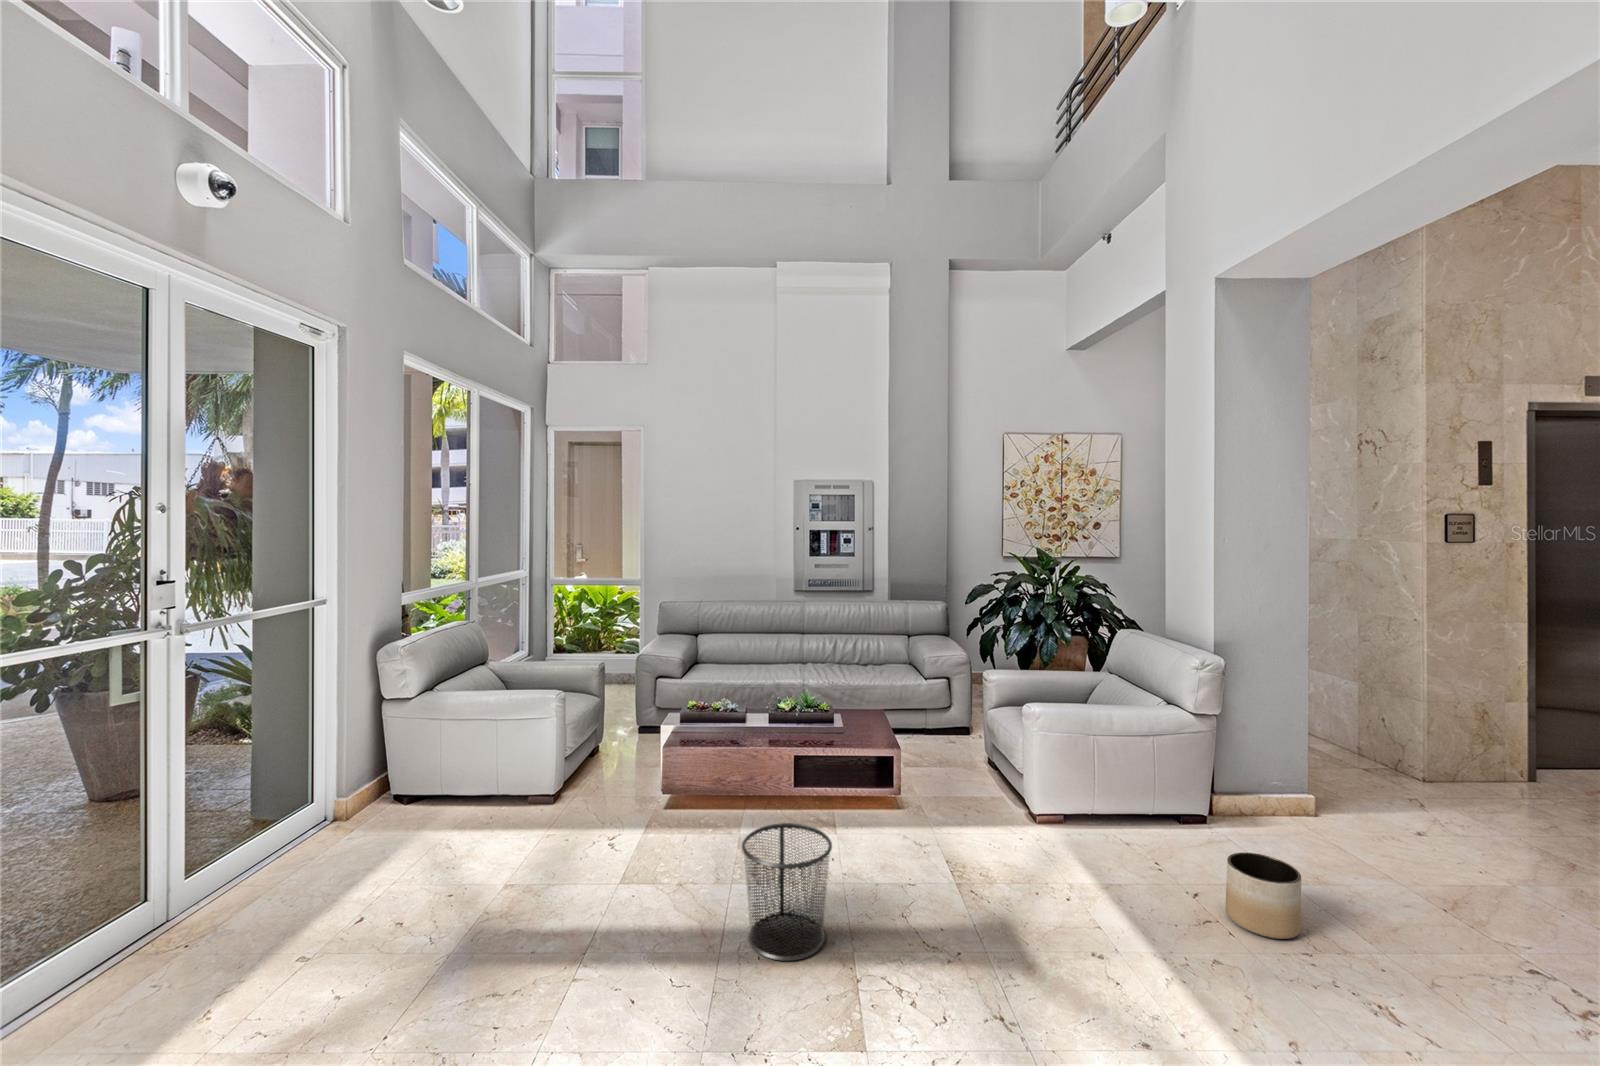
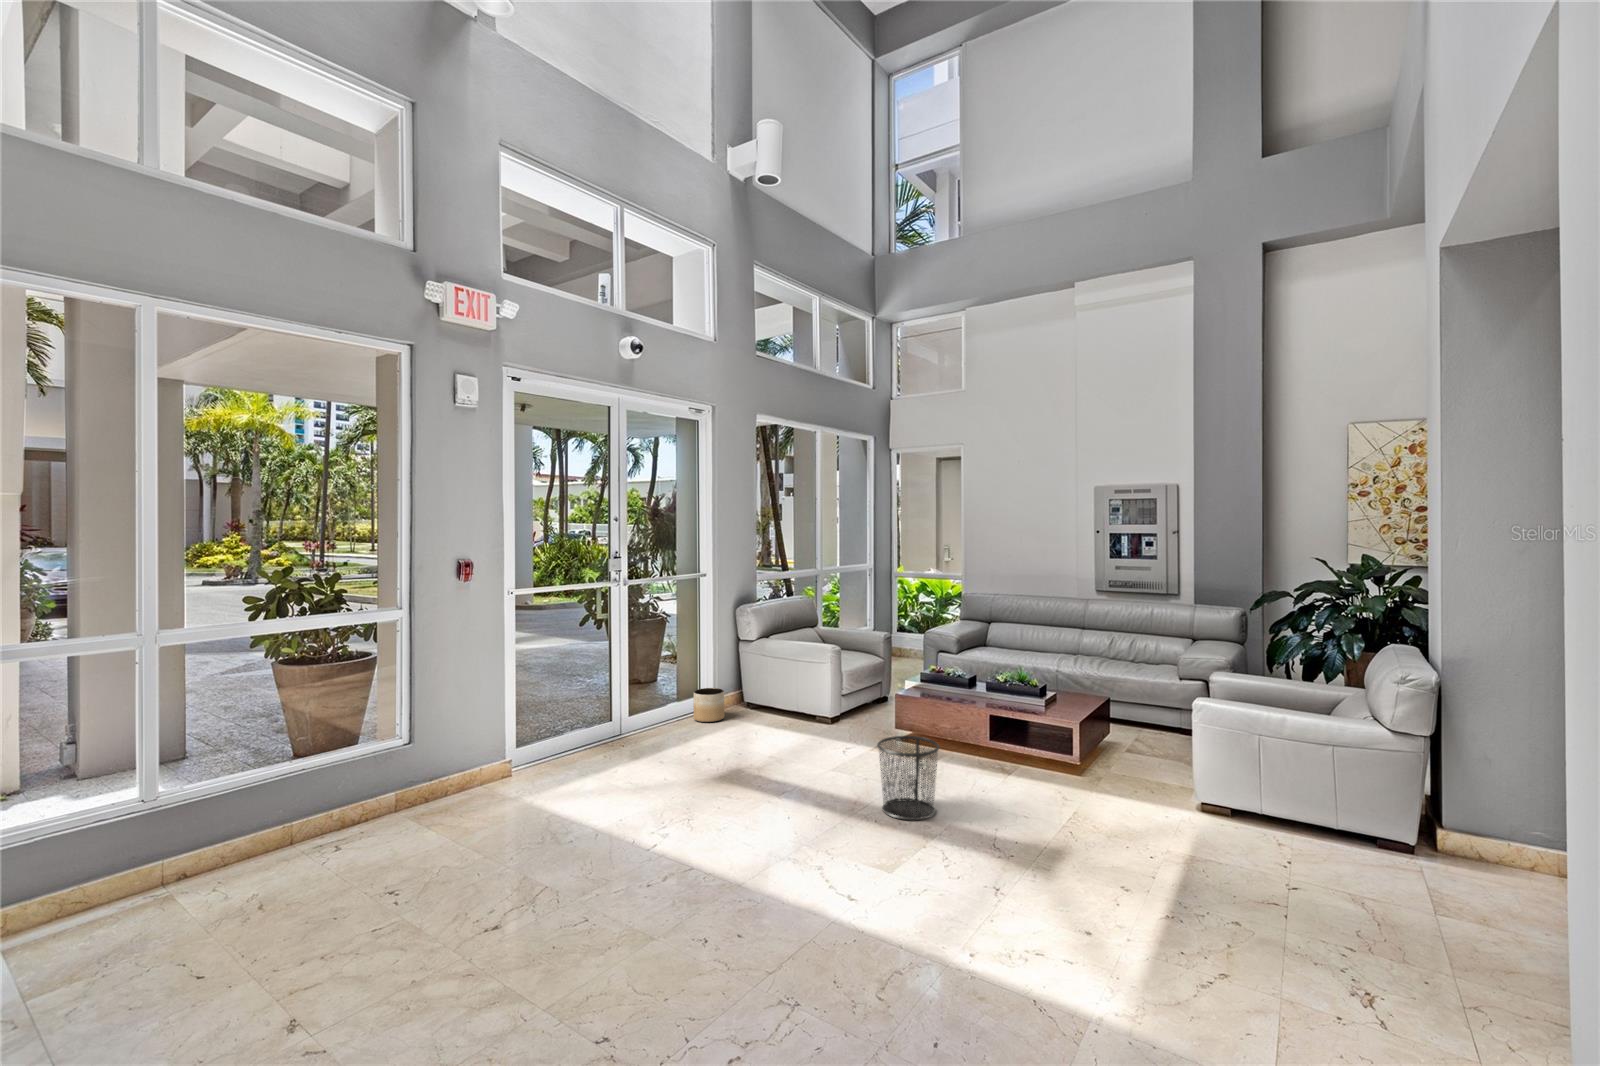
planter: present [1226,852,1301,939] -> present [693,688,725,722]

